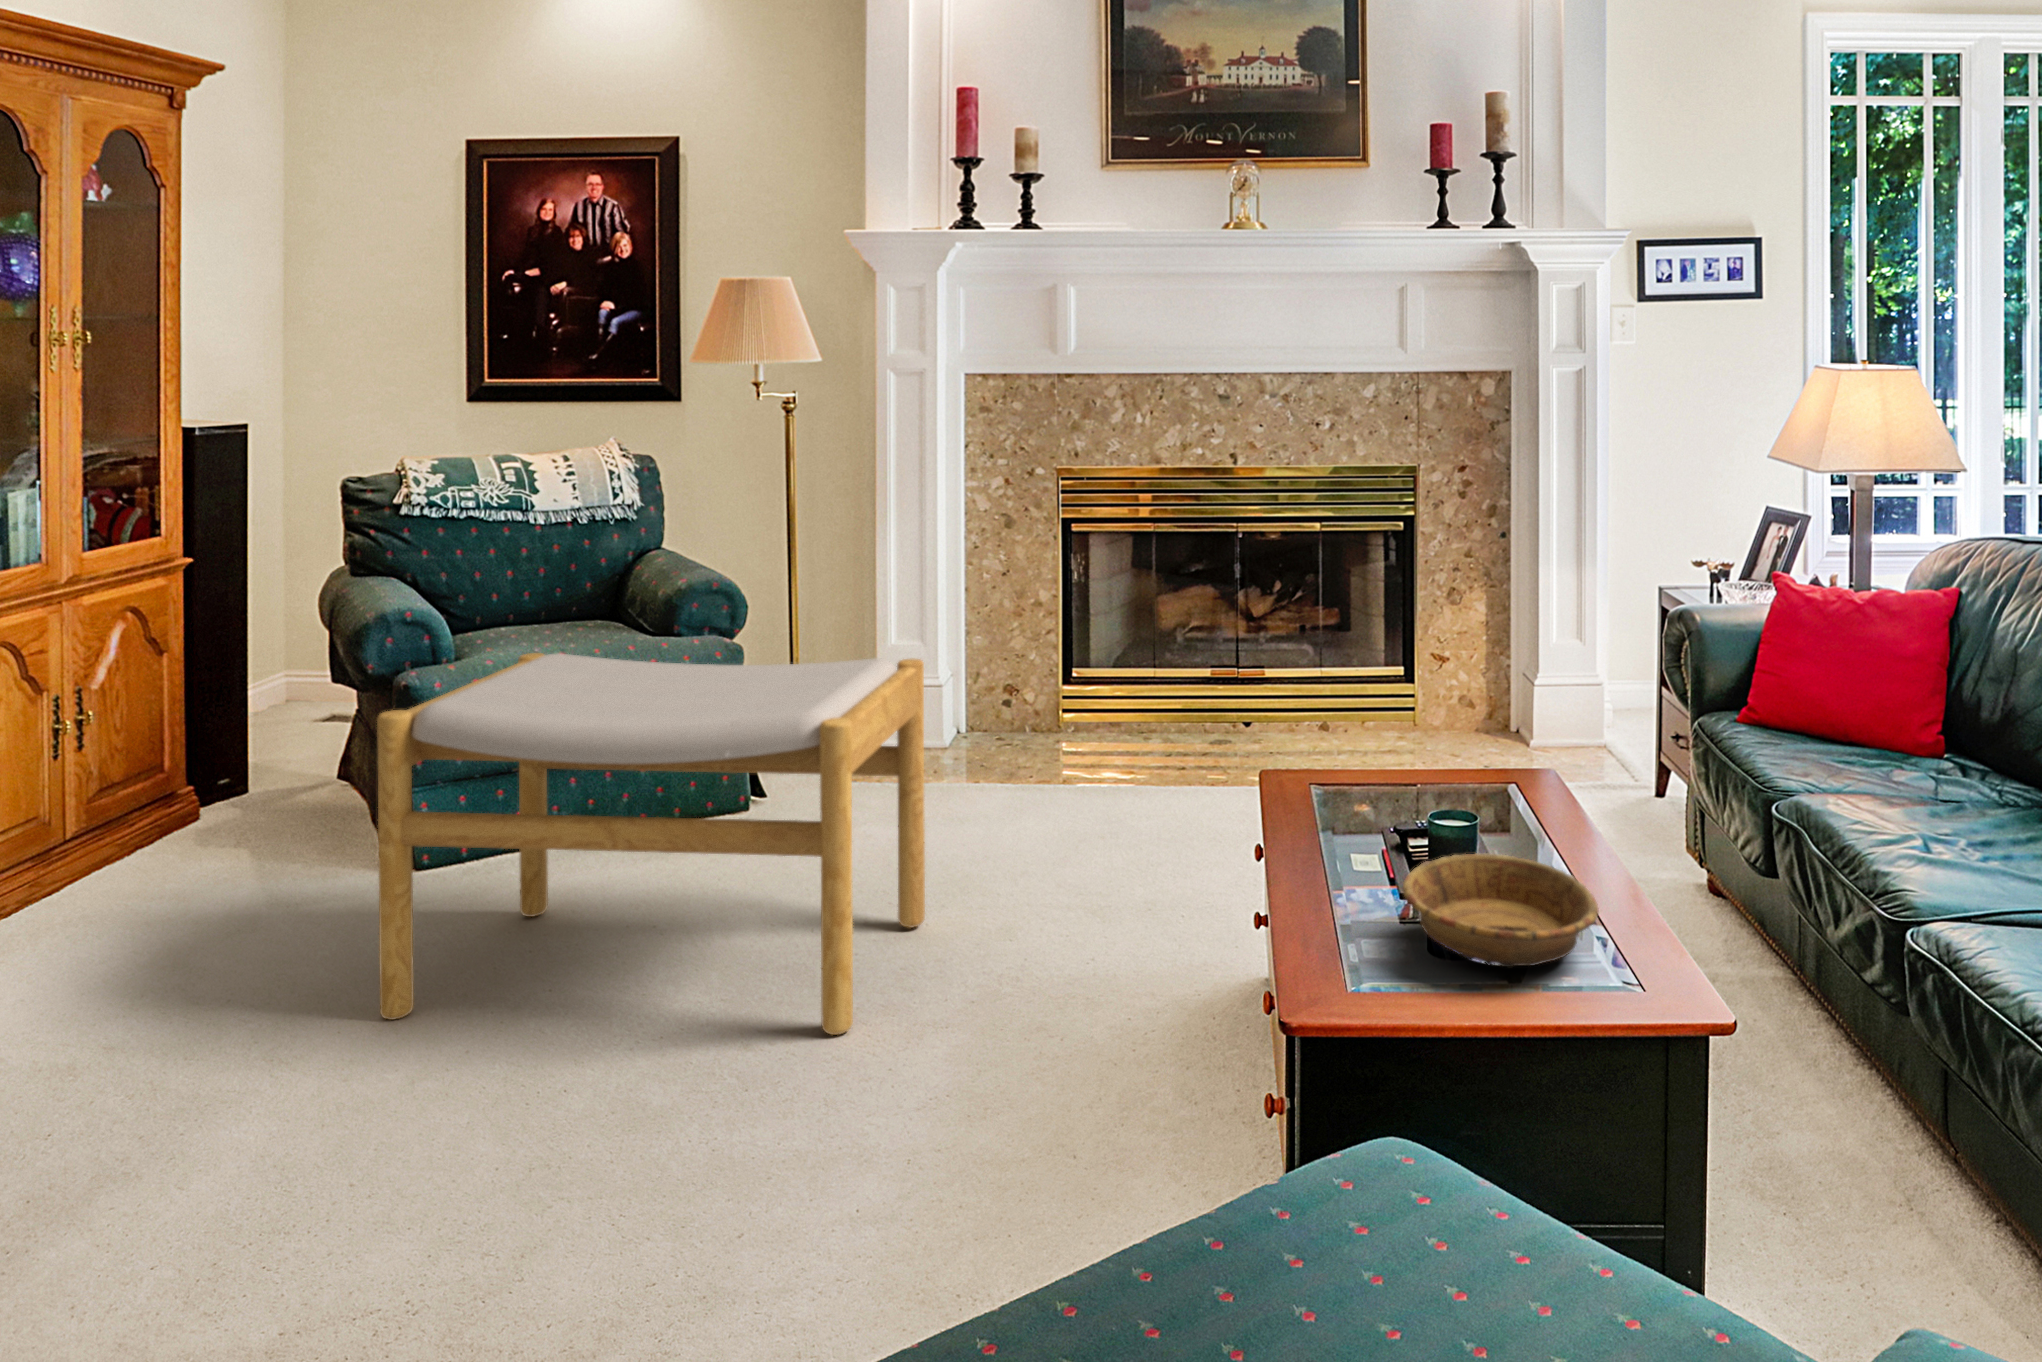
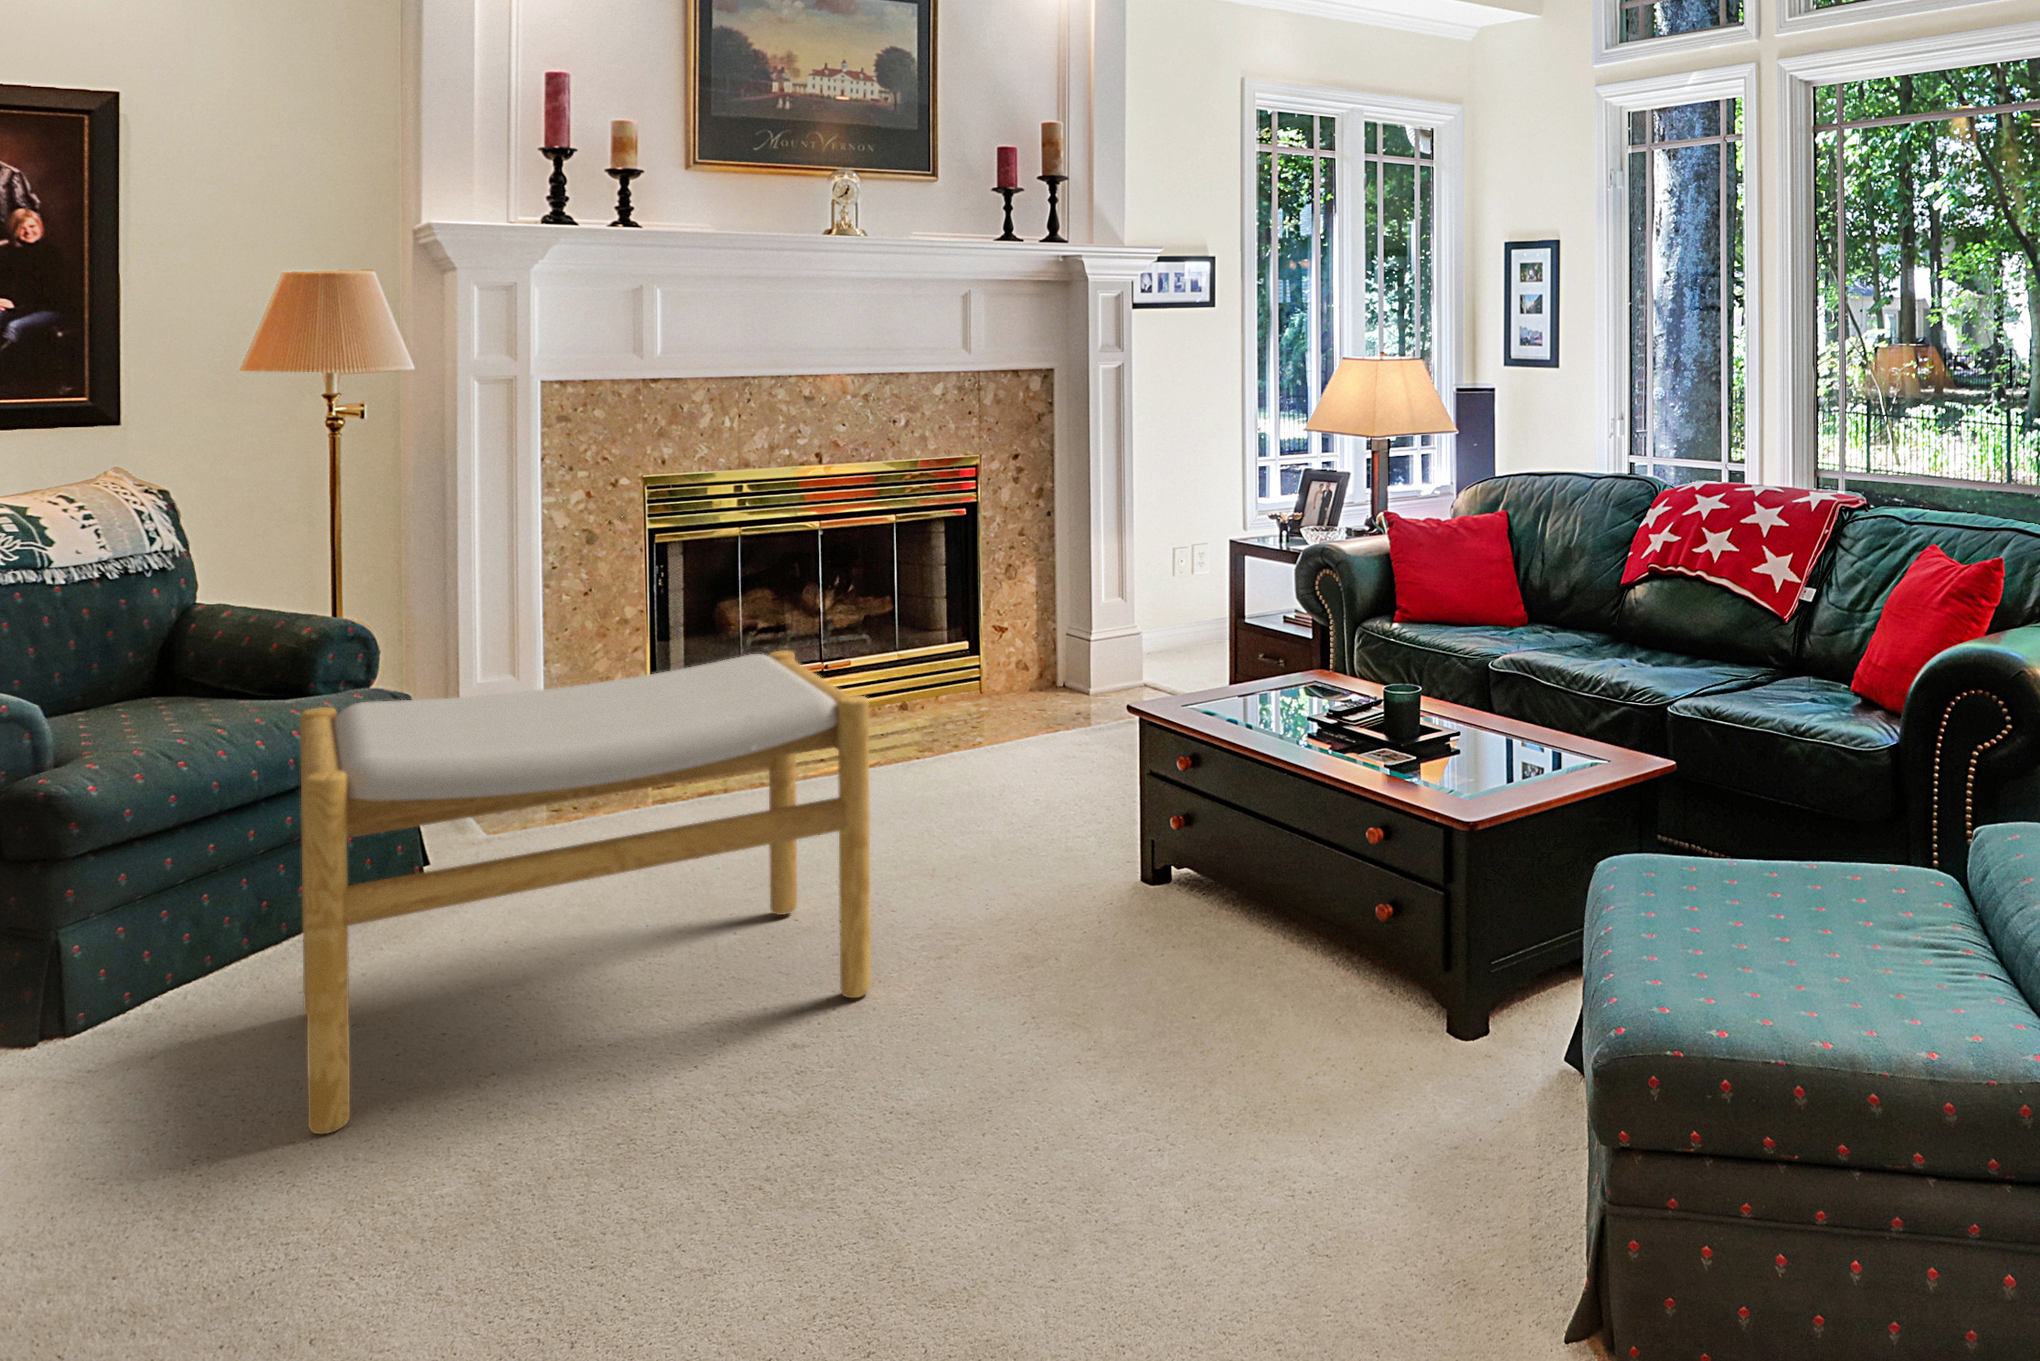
decorative bowl: present [1403,853,1599,967] -> none [1417,695,1551,762]

